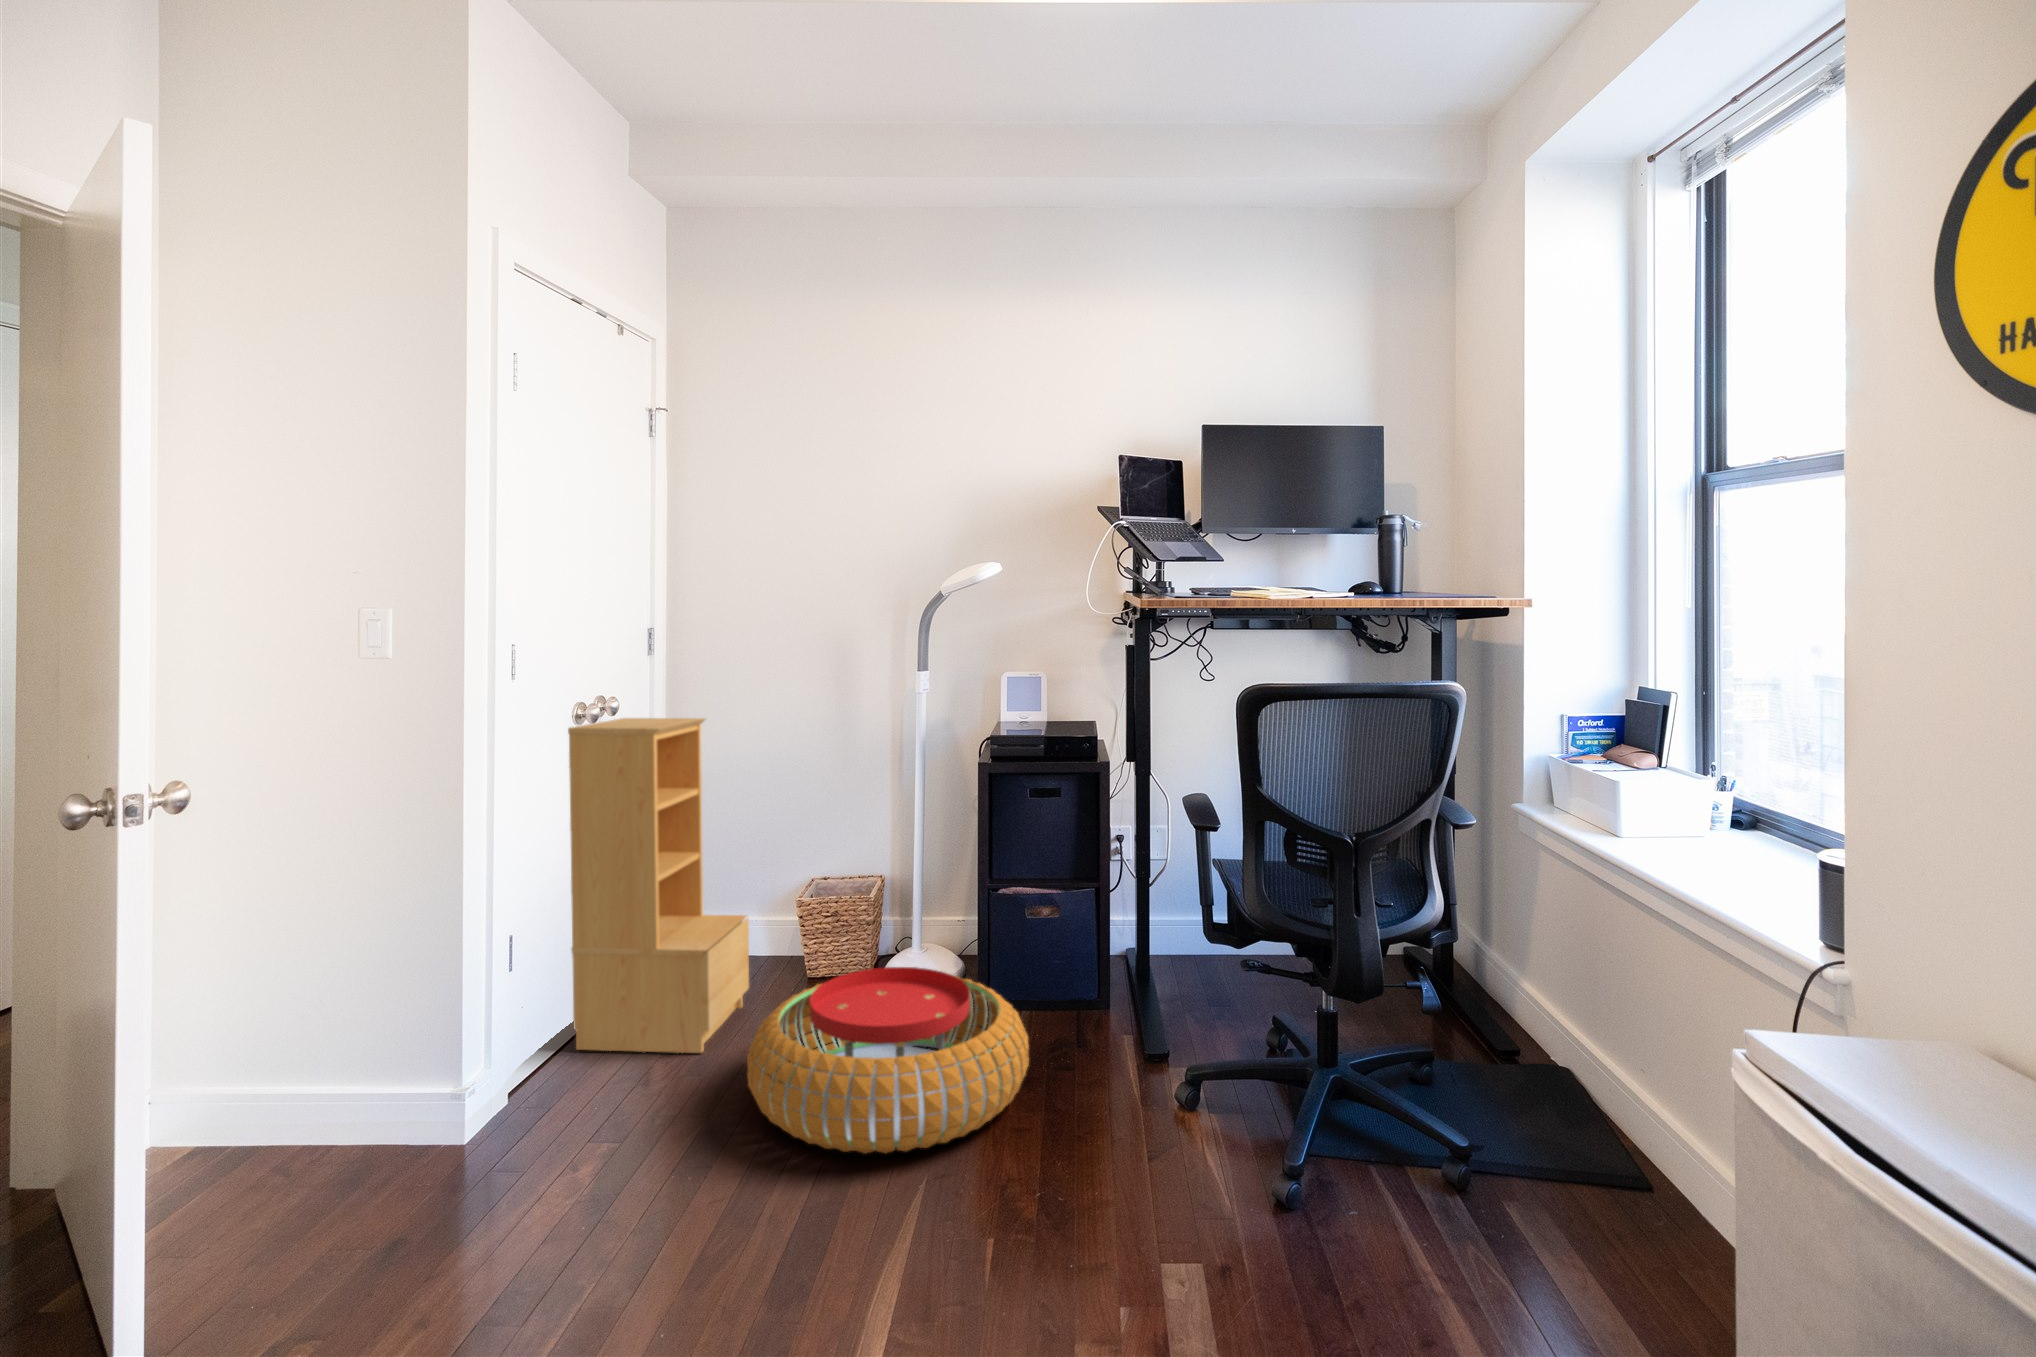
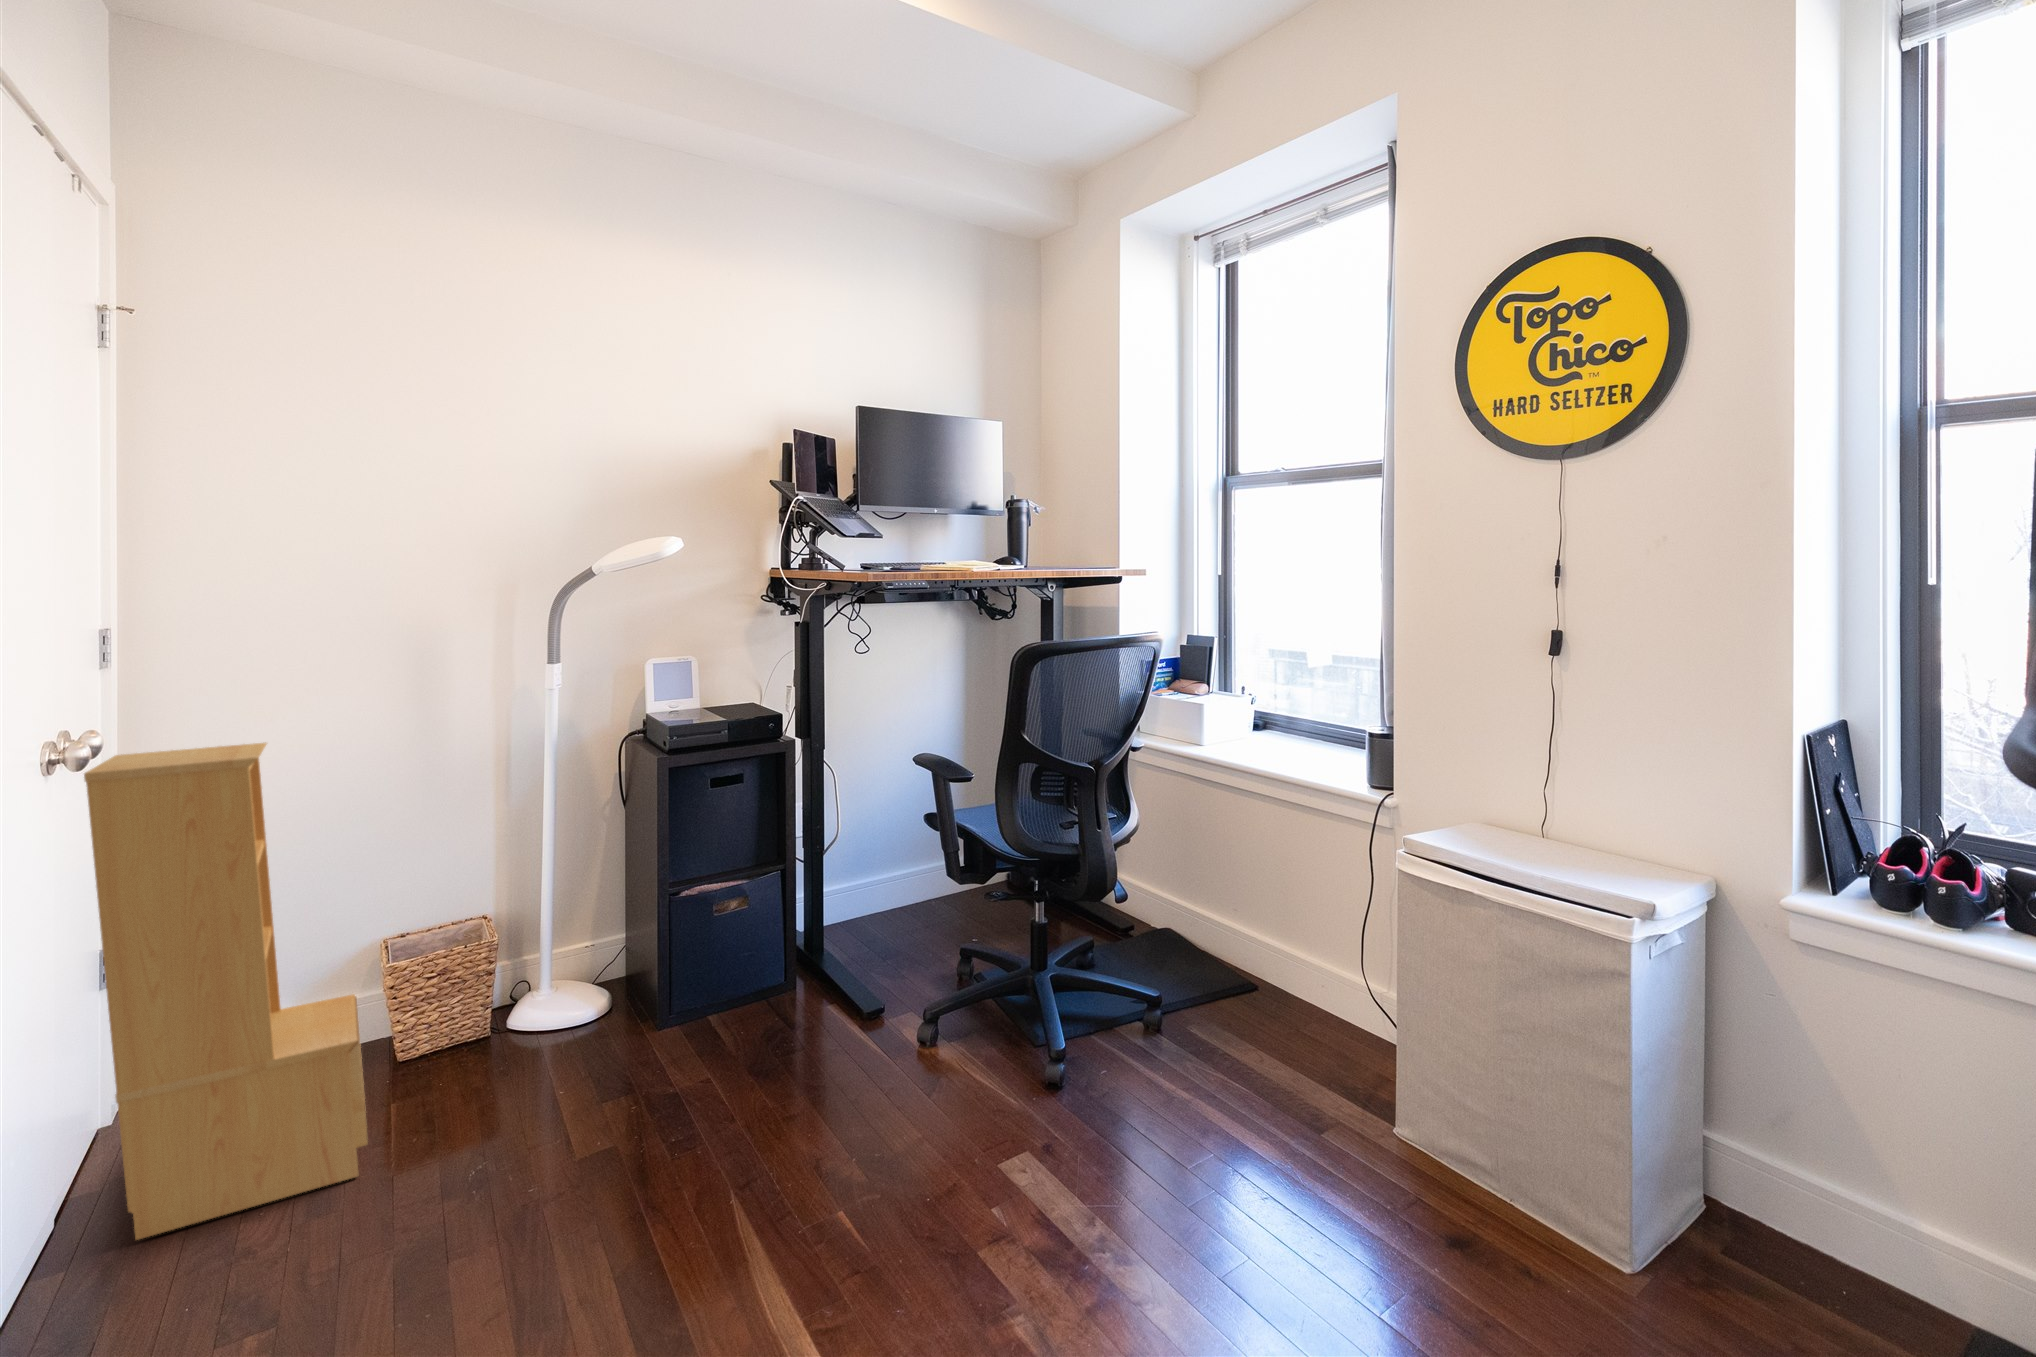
pouf: present [747,967,1029,1153] -> none [480,986,815,1204]

